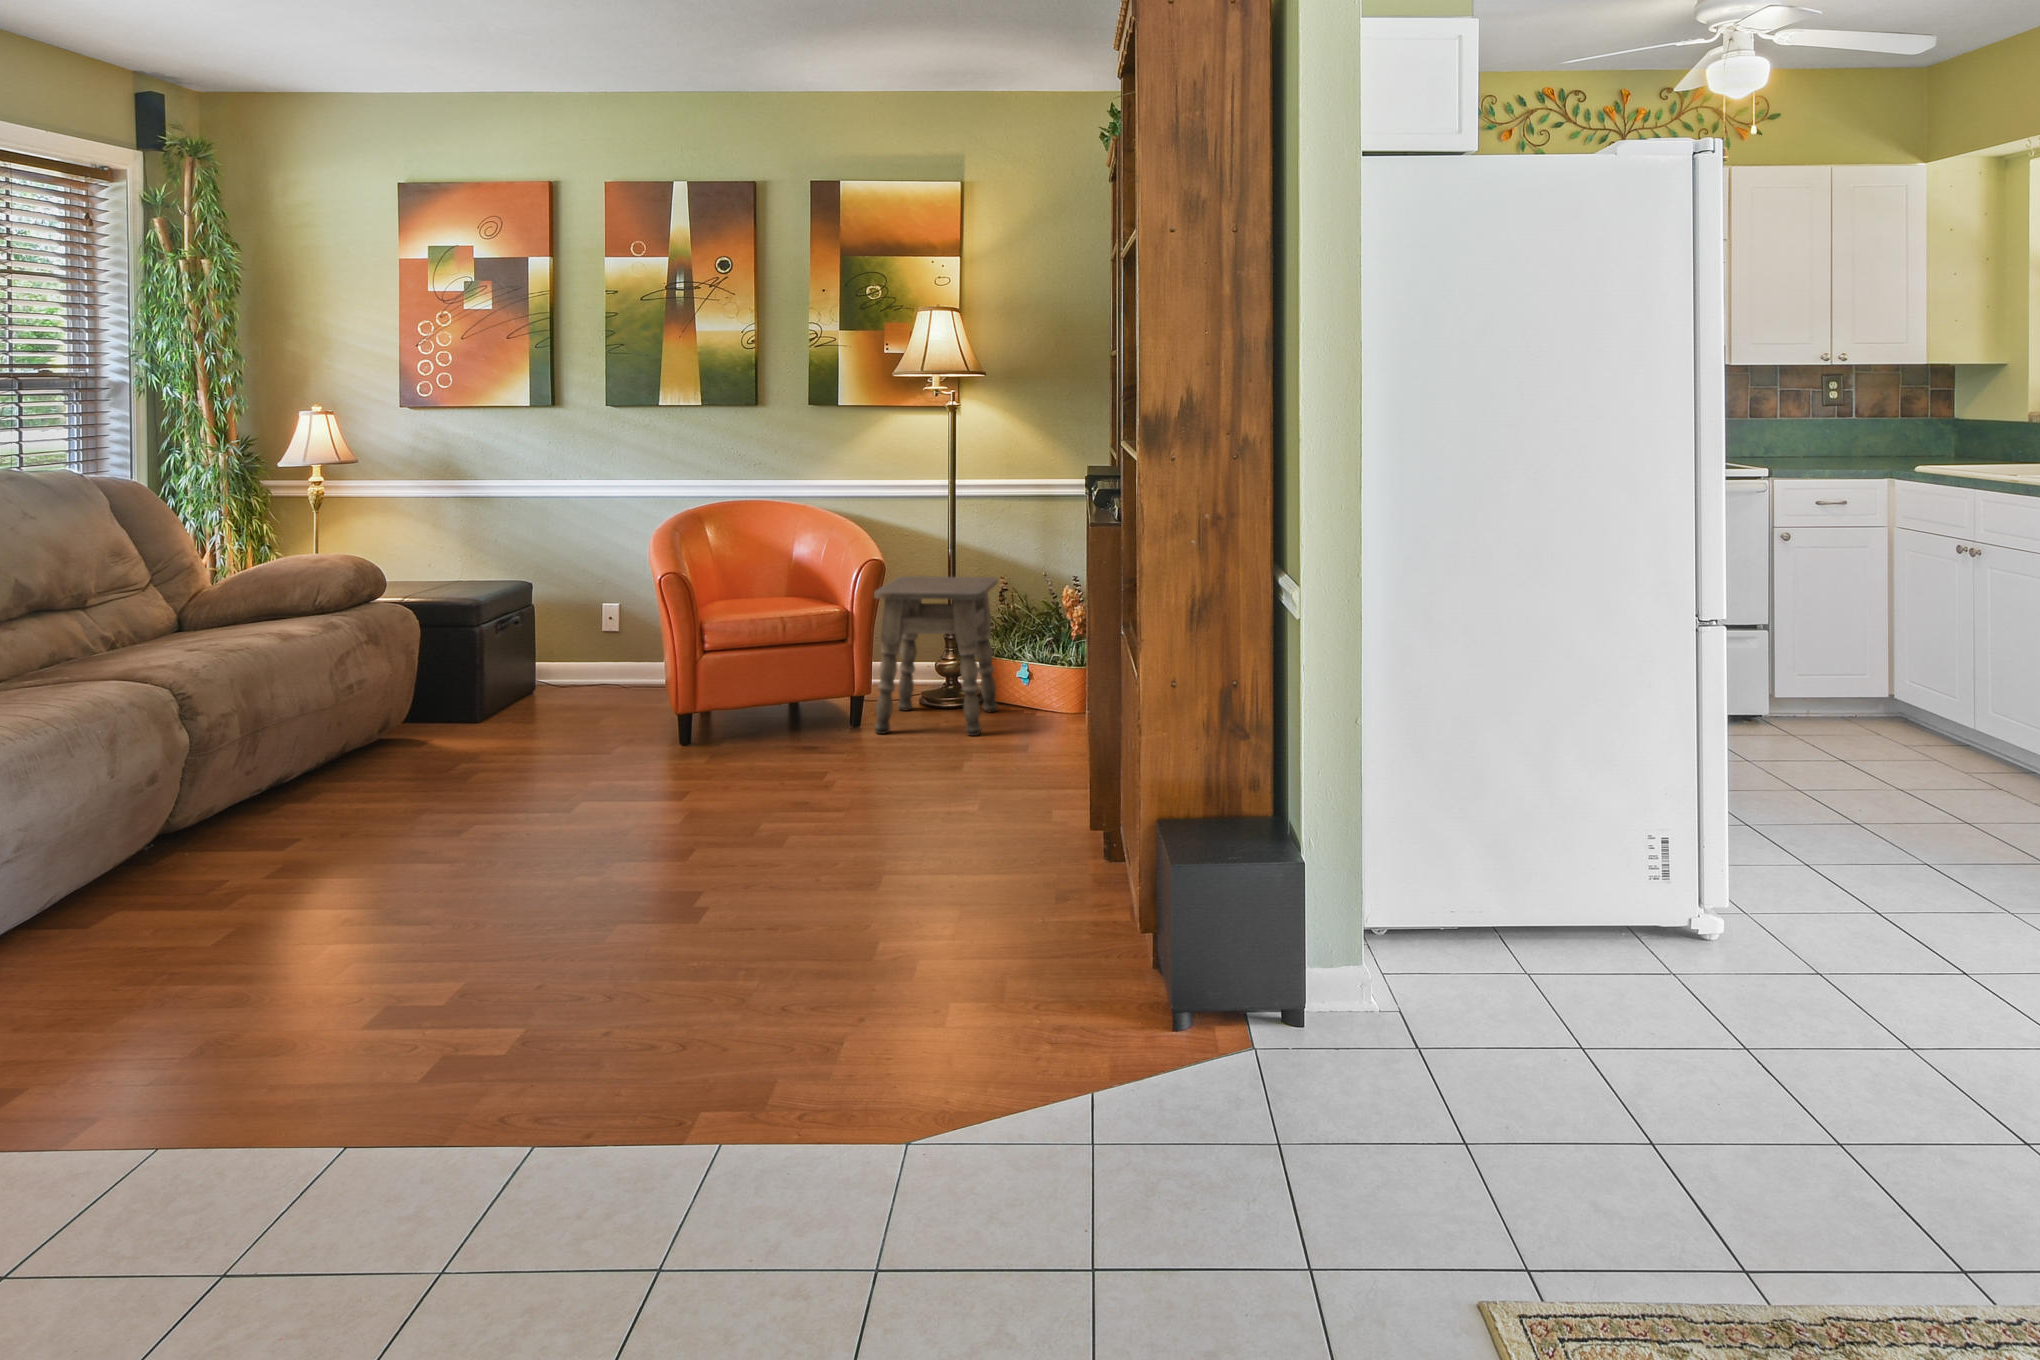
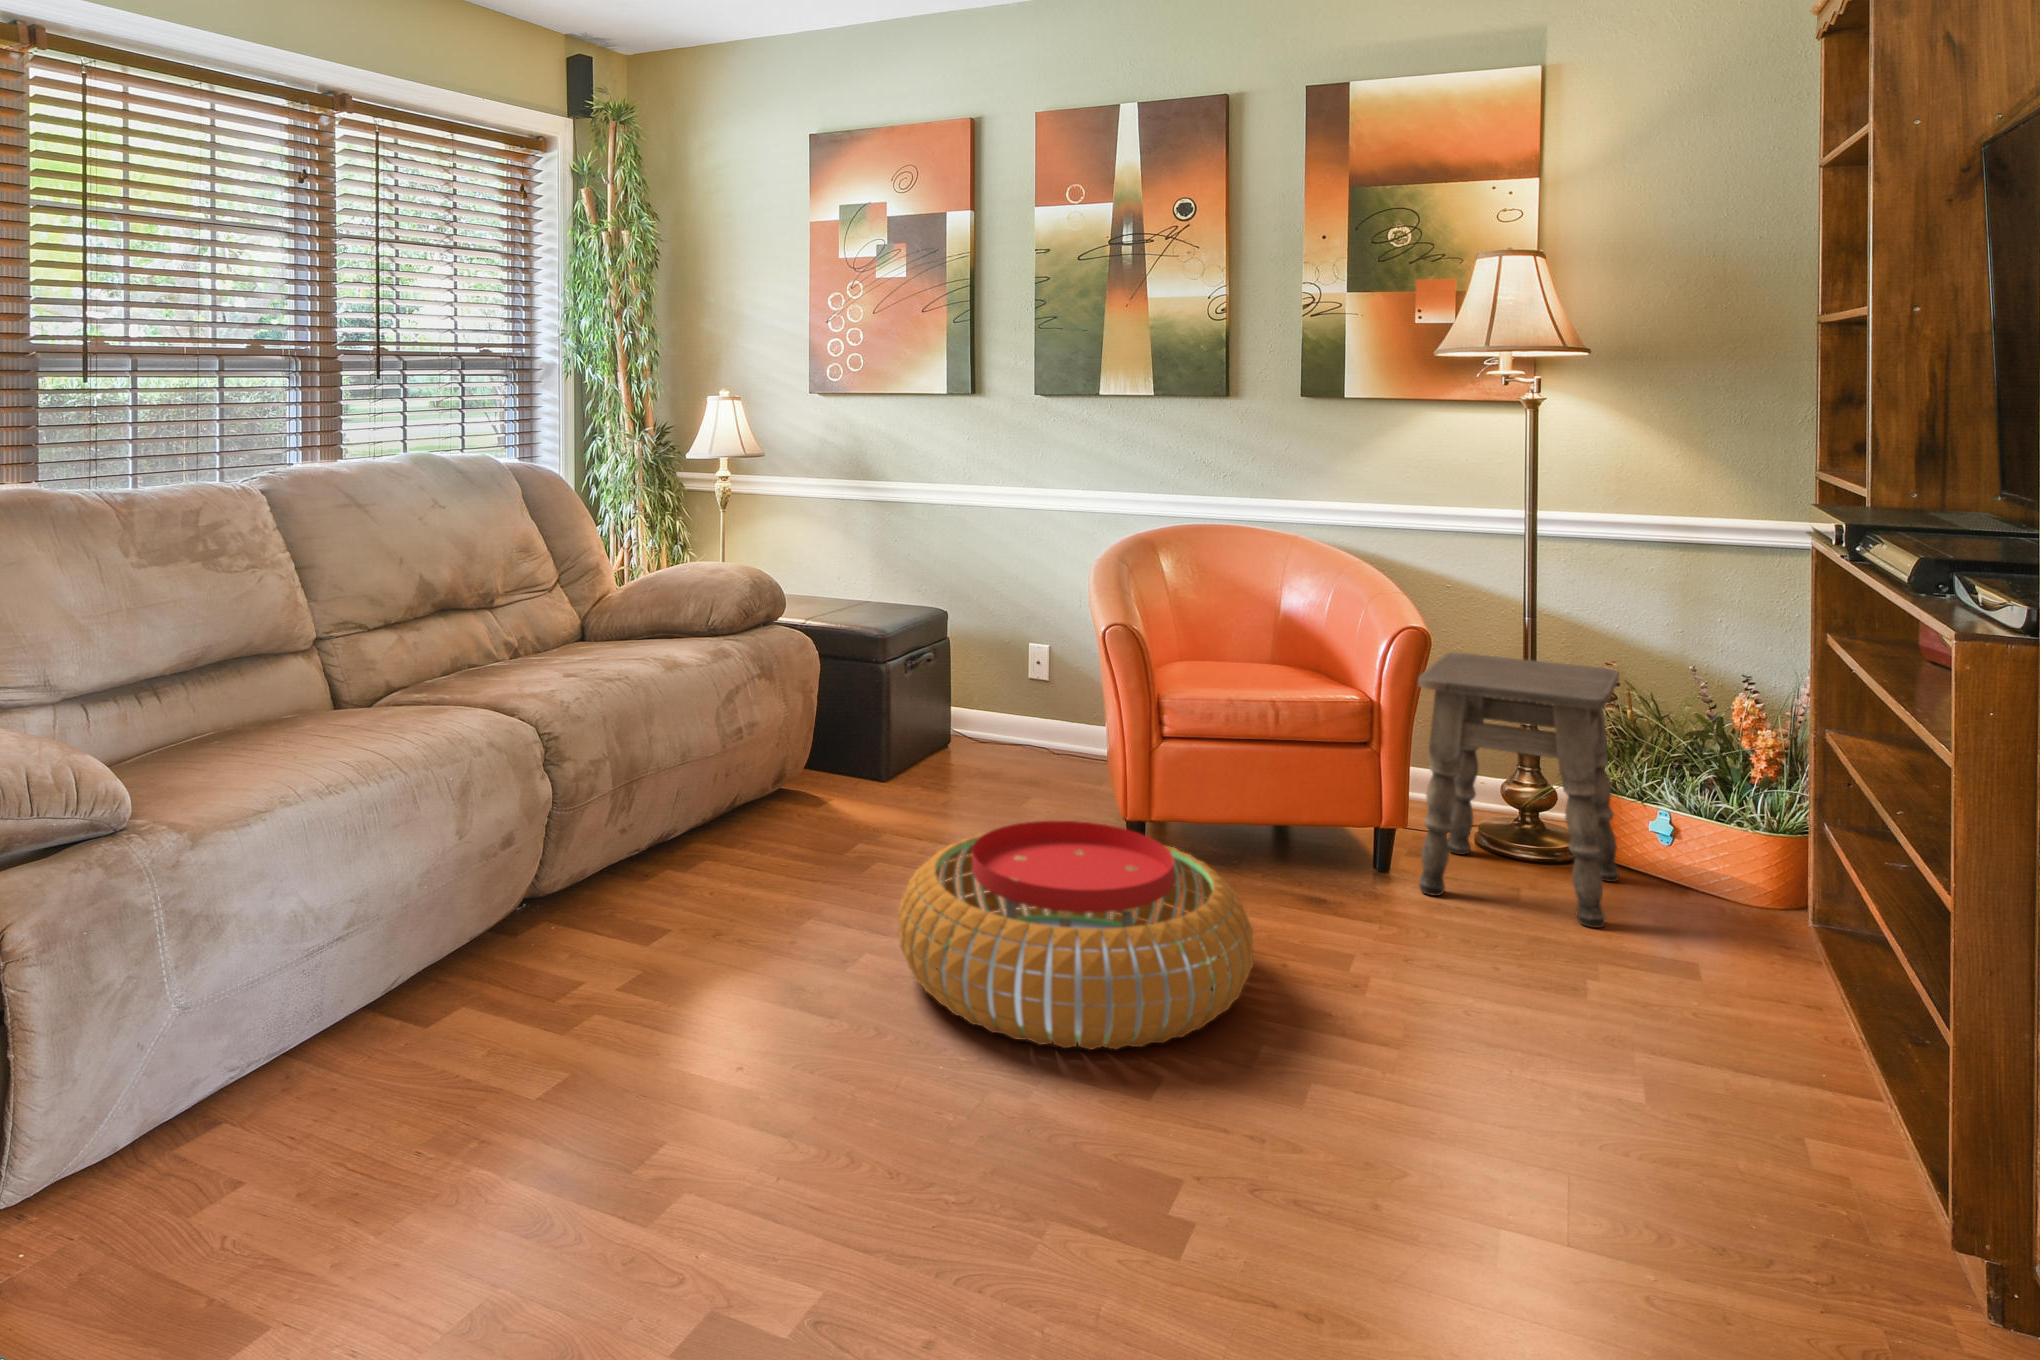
pouf: none [506,707,758,844] -> present [898,821,1253,1050]

